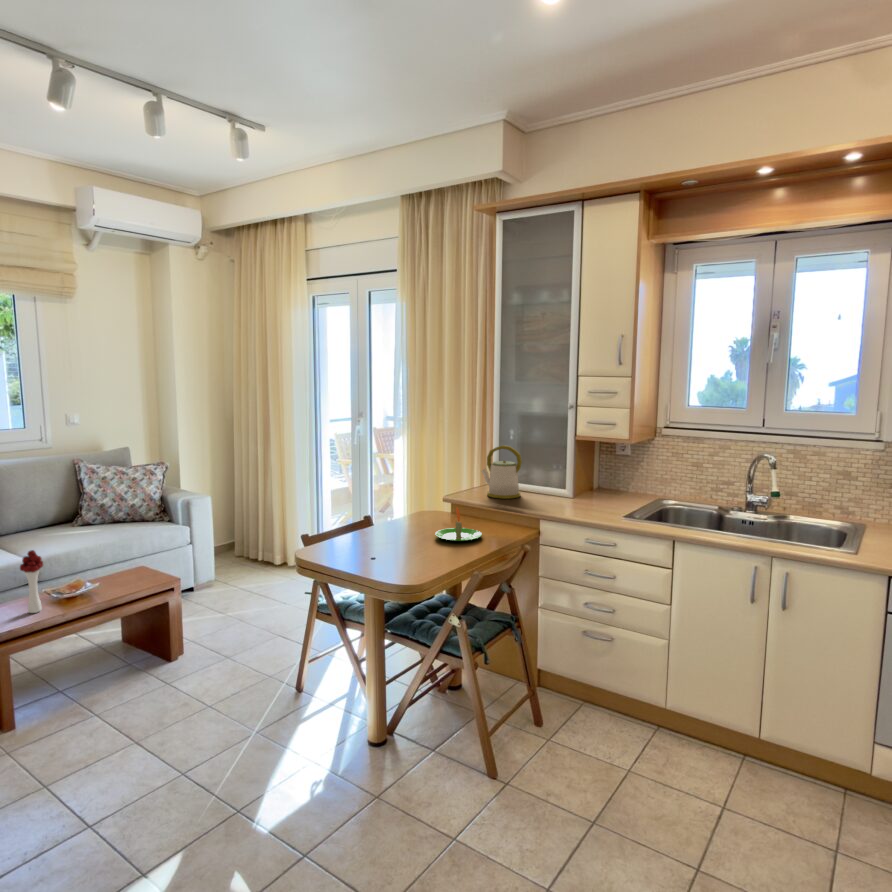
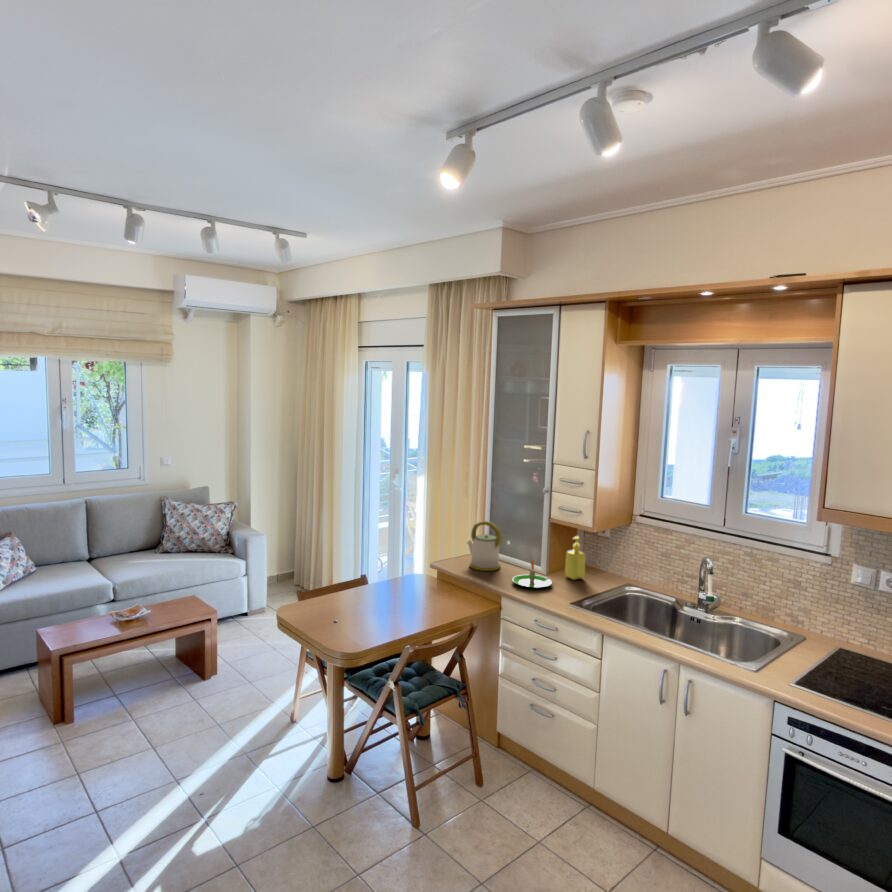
soap dispenser: none [592,453,615,499] -> present [565,536,586,580]
candle: present [435,508,482,541] -> present [512,559,552,588]
flower bouquet: present [20,550,43,613] -> none [91,581,109,631]

